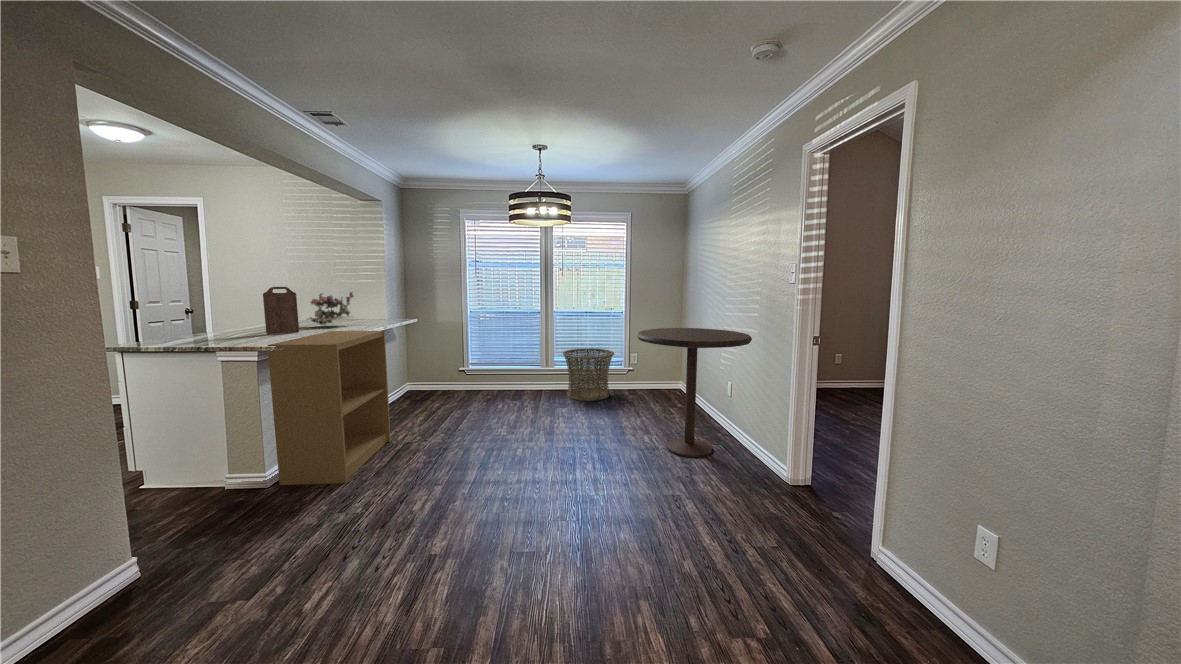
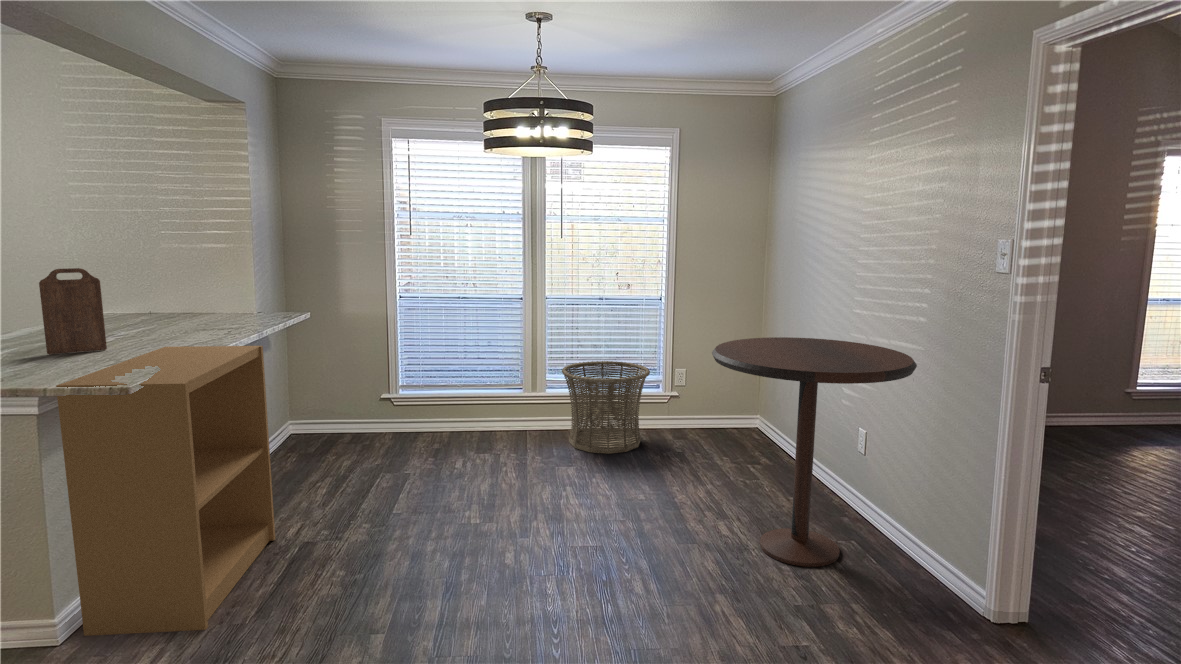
flower arrangement: present [307,292,354,325] -> none [113,269,205,333]

